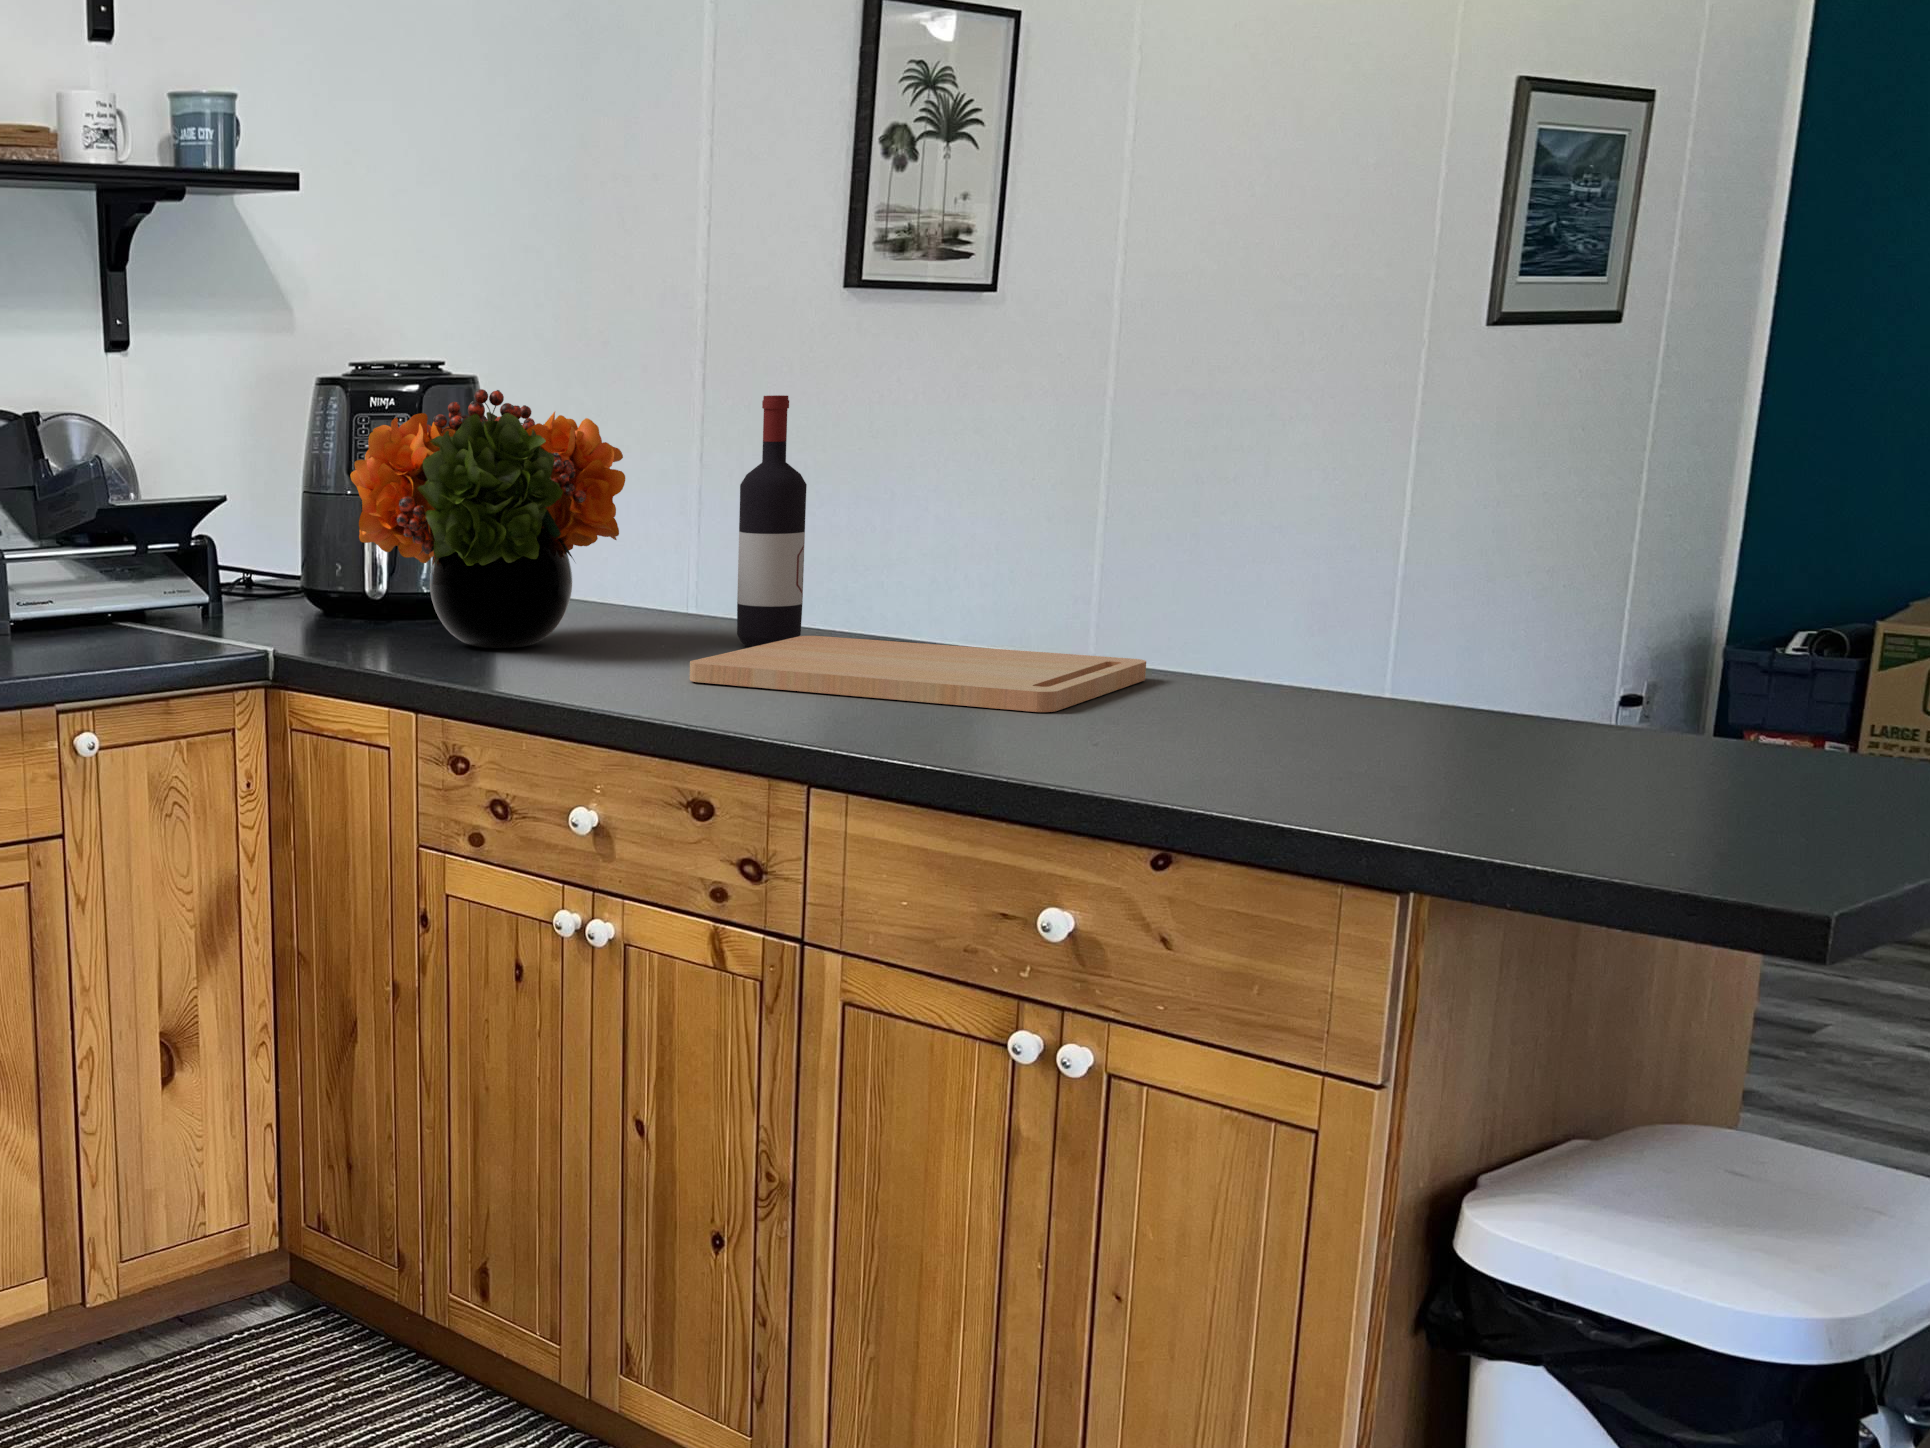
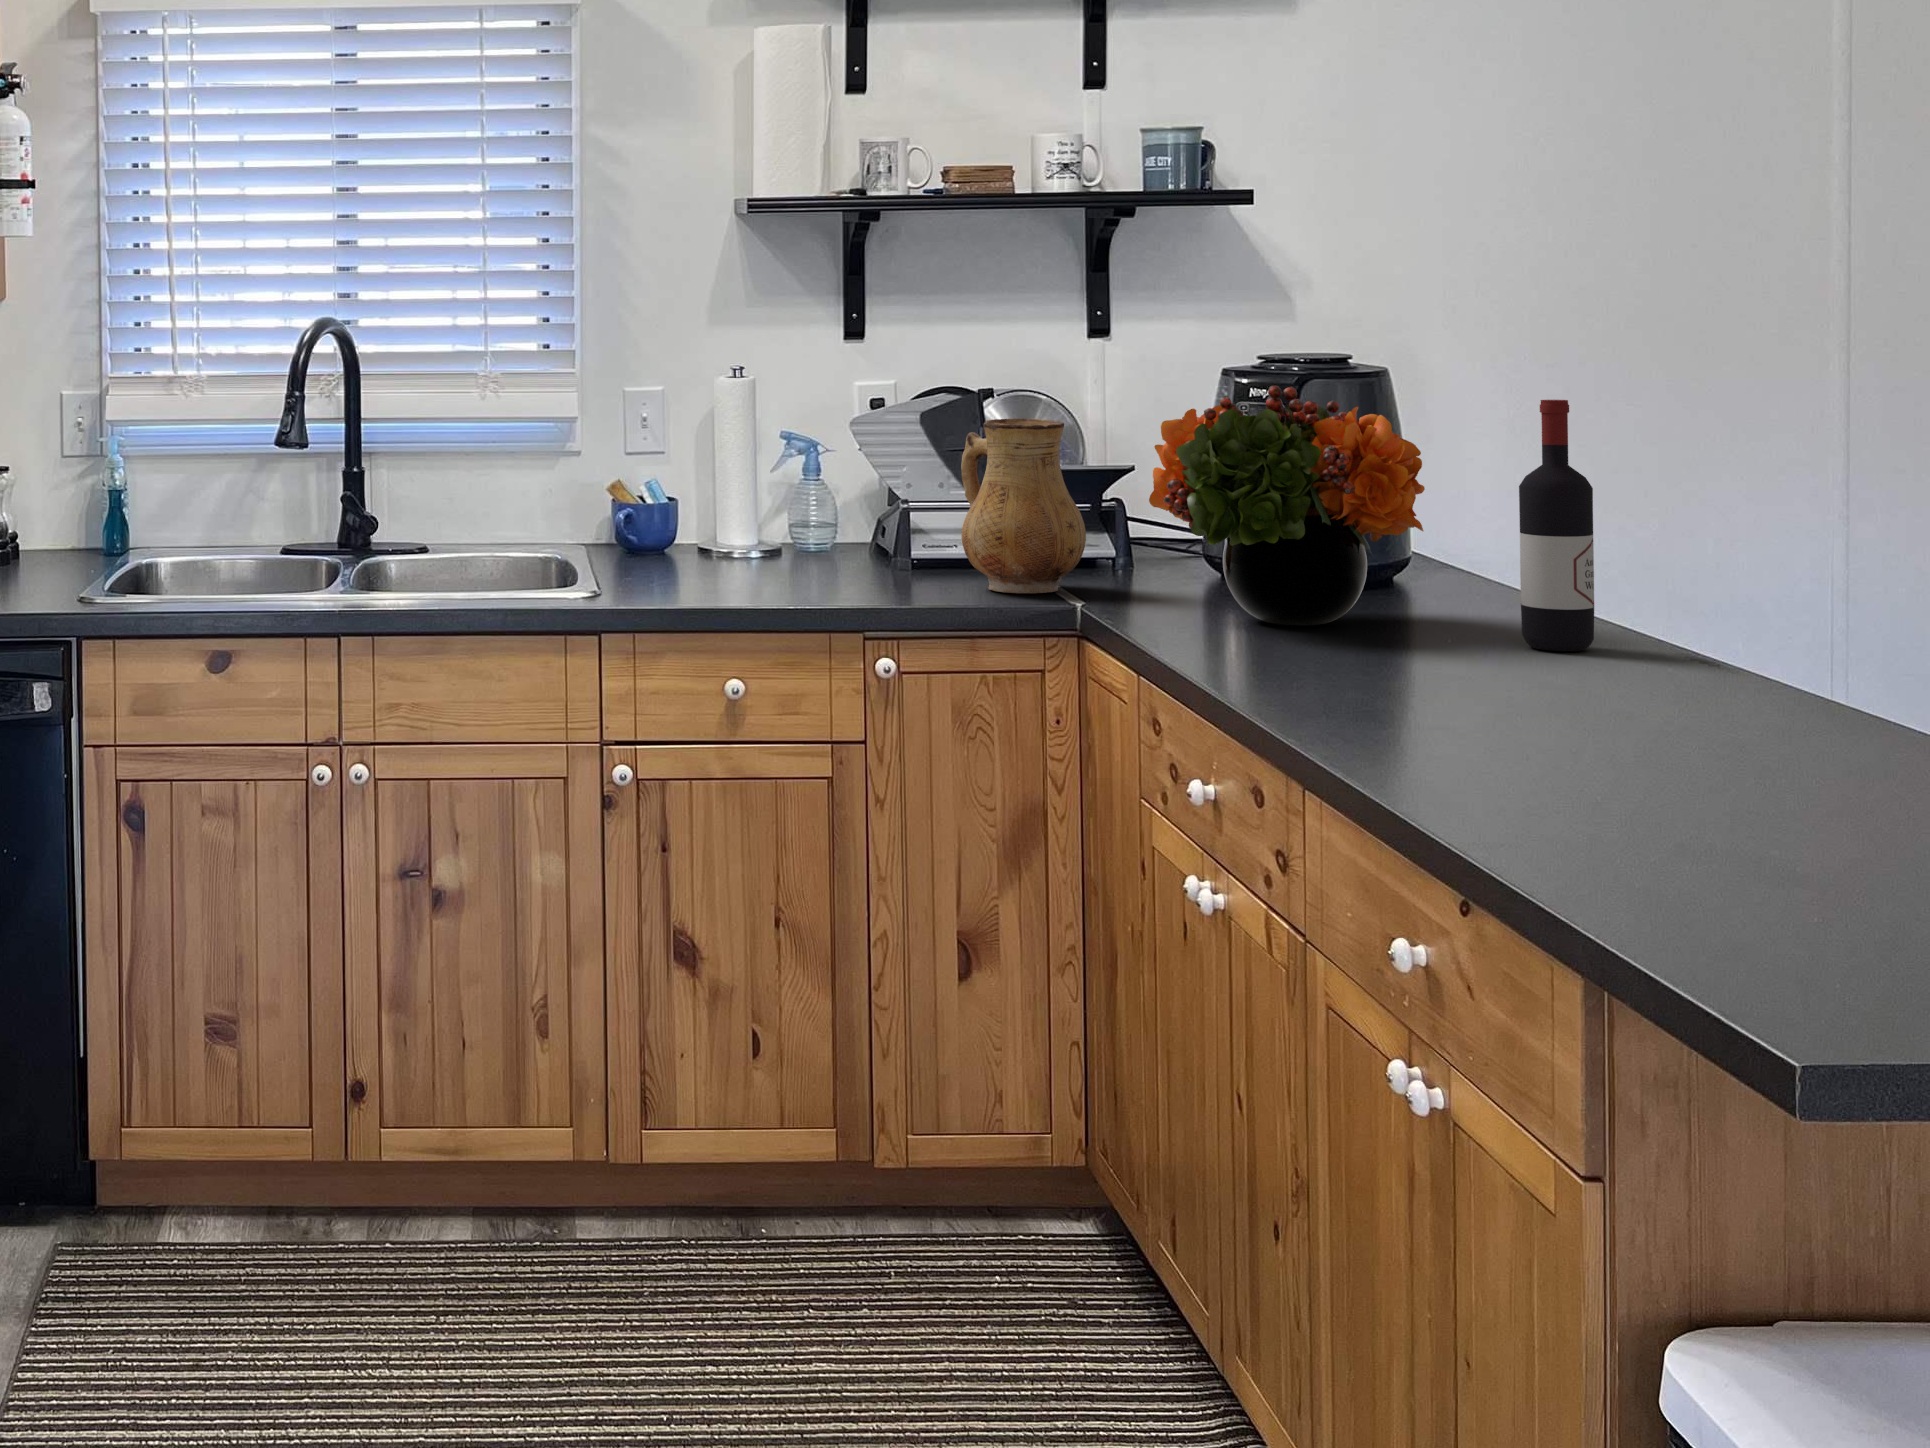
ceramic pitcher: none [68,440,225,644] -> present [961,419,1086,593]
cutting board: present [690,636,1146,712] -> none [1349,641,1841,735]

